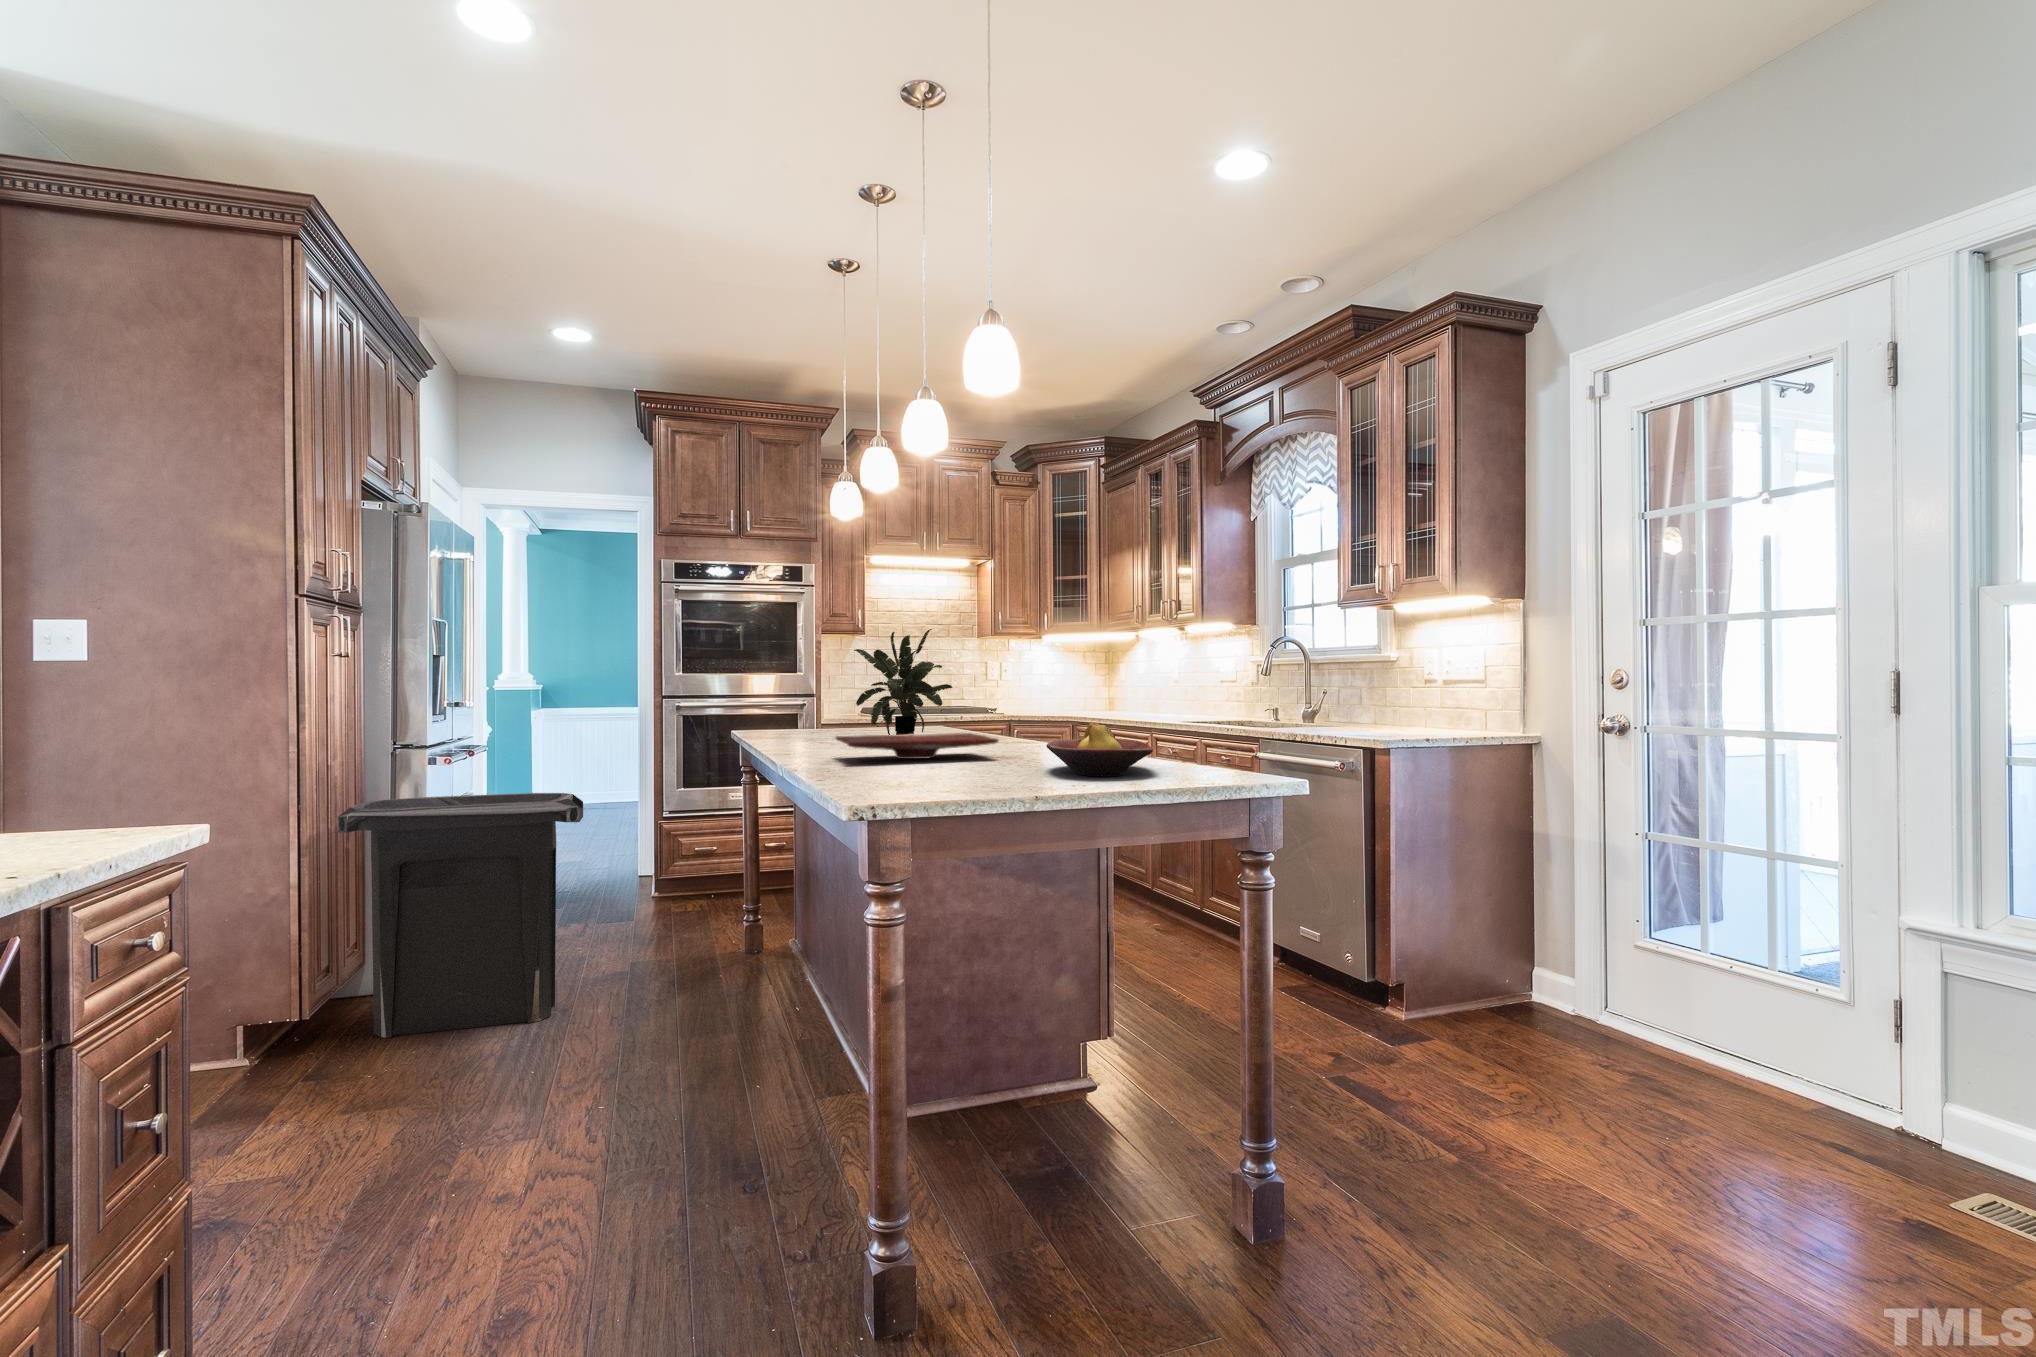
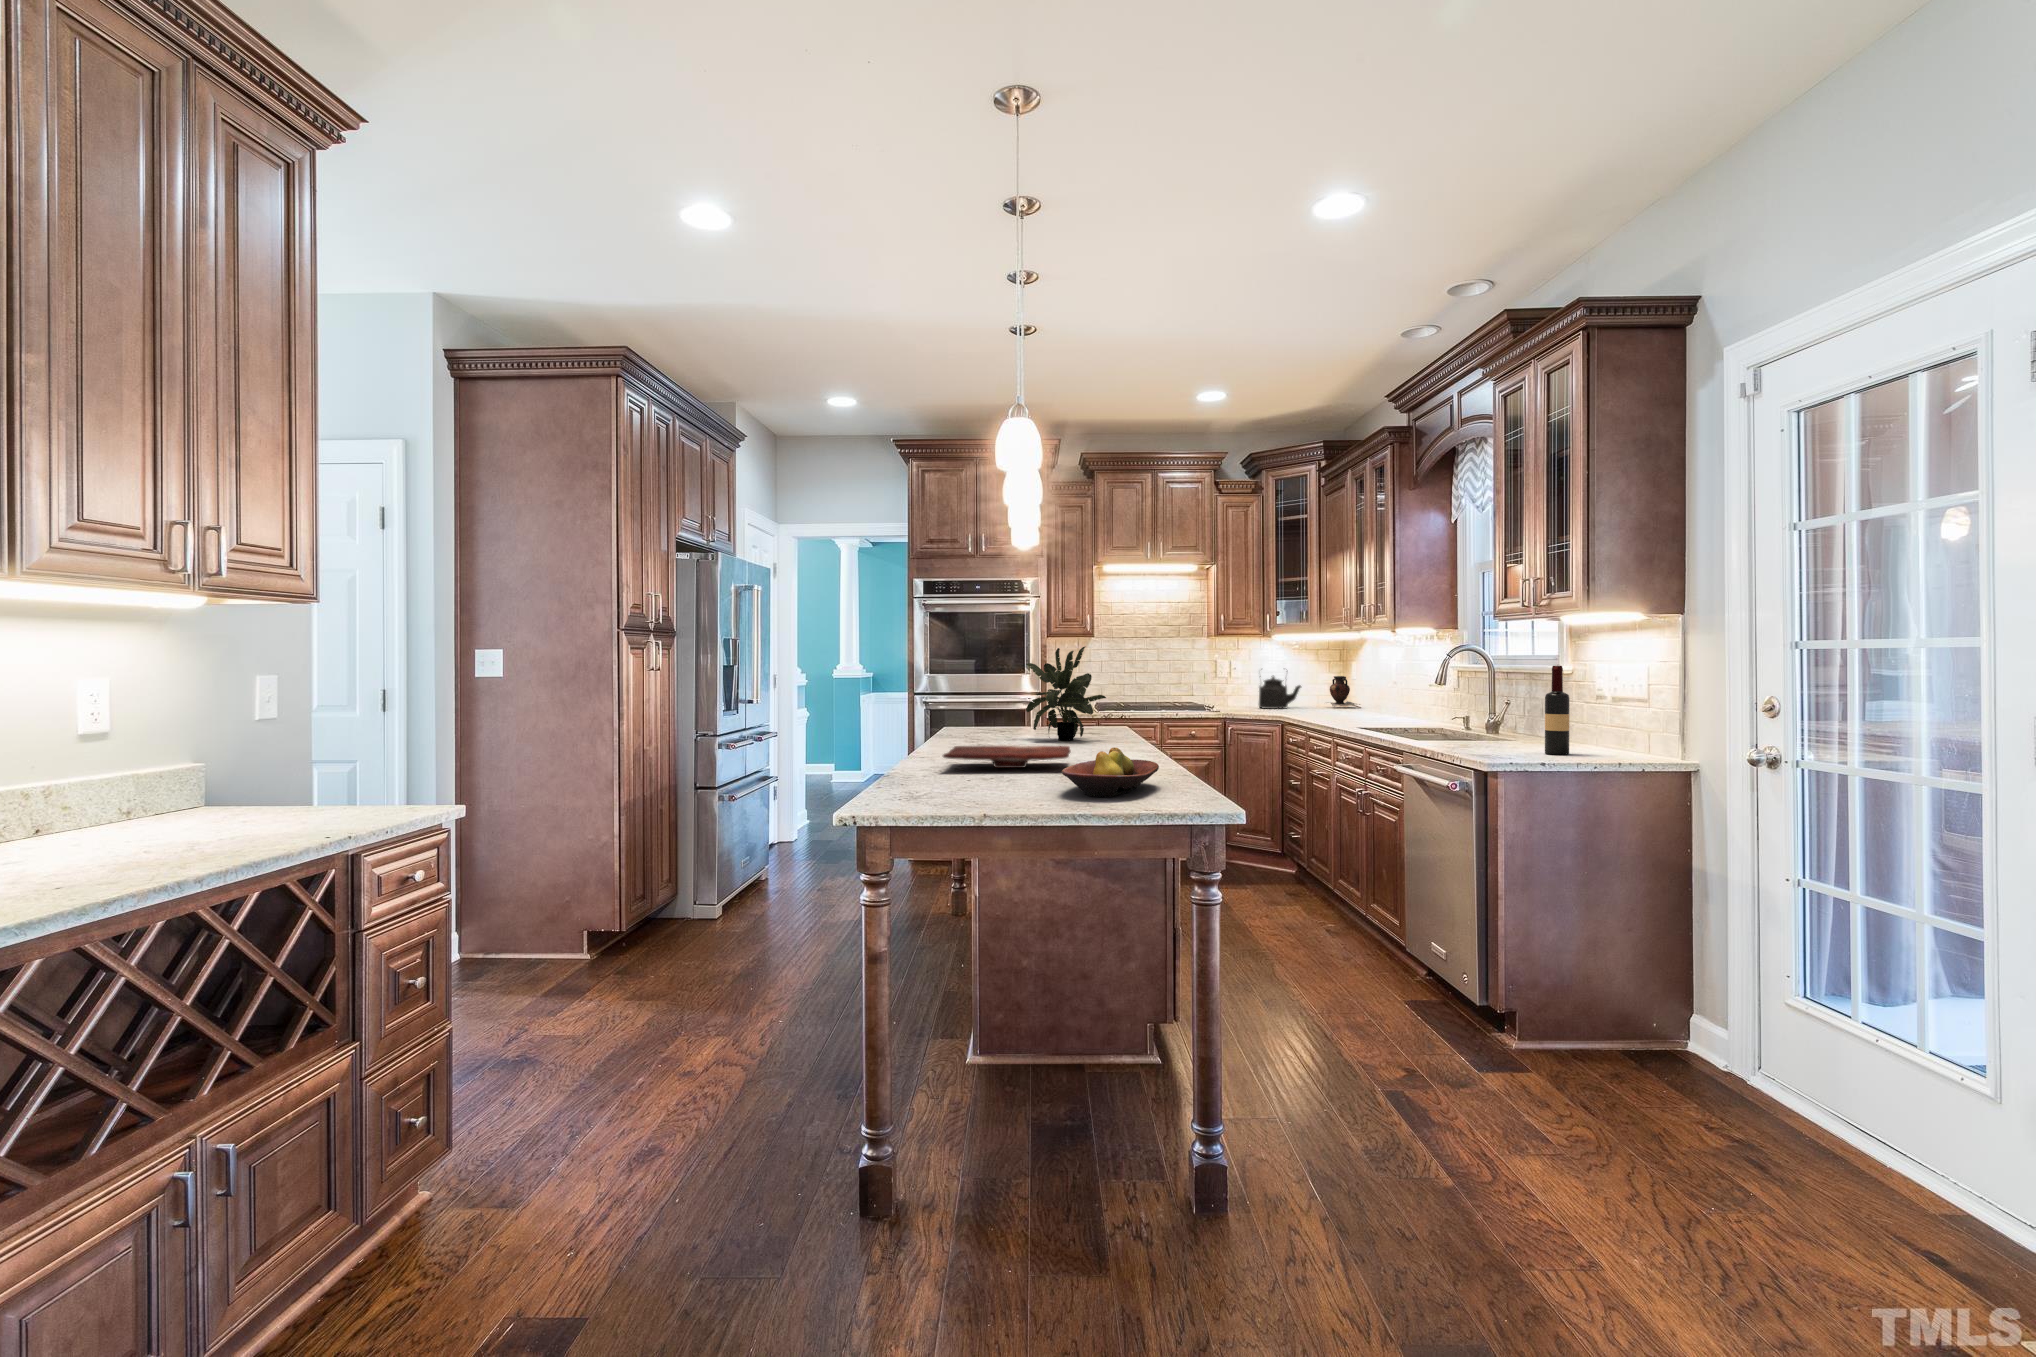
wine bottle: none [1404,648,1426,733] -> present [1545,666,1570,755]
kettle: none [1027,670,1070,712] -> present [1259,676,1301,709]
vase: none [1089,678,1127,710] -> present [1330,676,1361,708]
trash can: present [338,793,583,1038] -> none [645,777,810,952]

